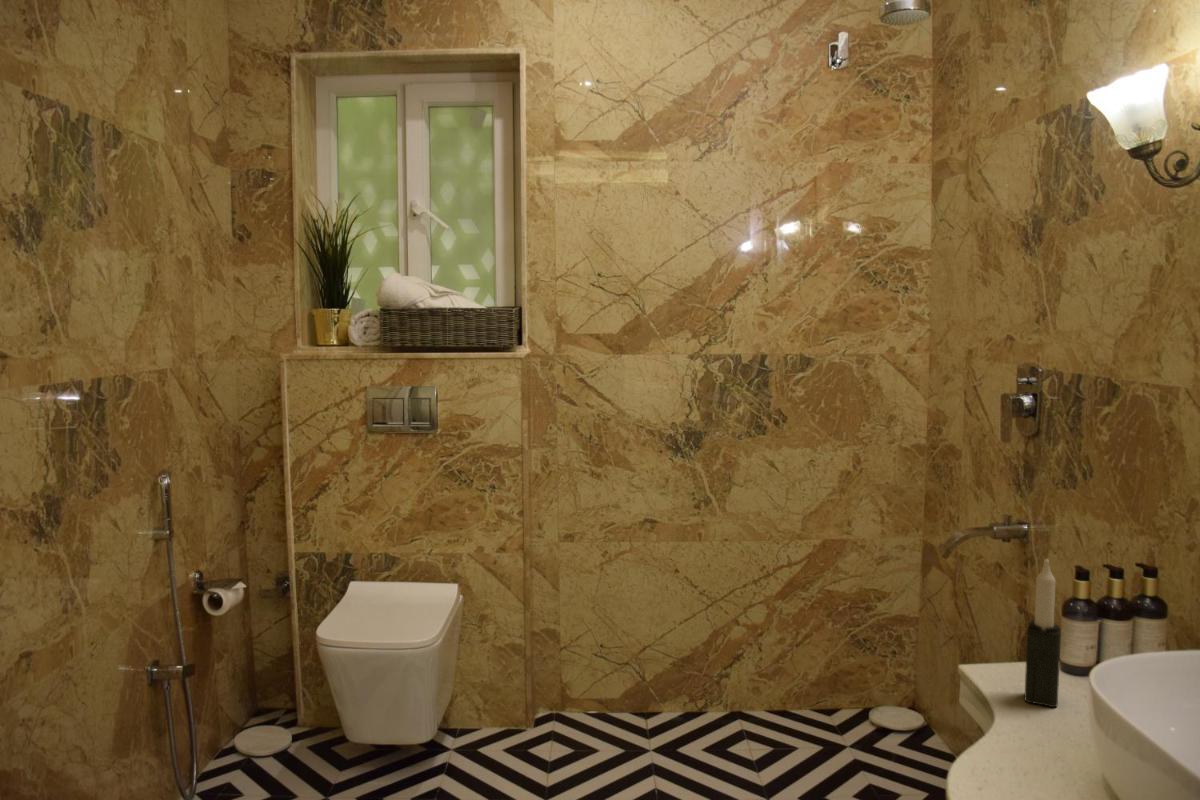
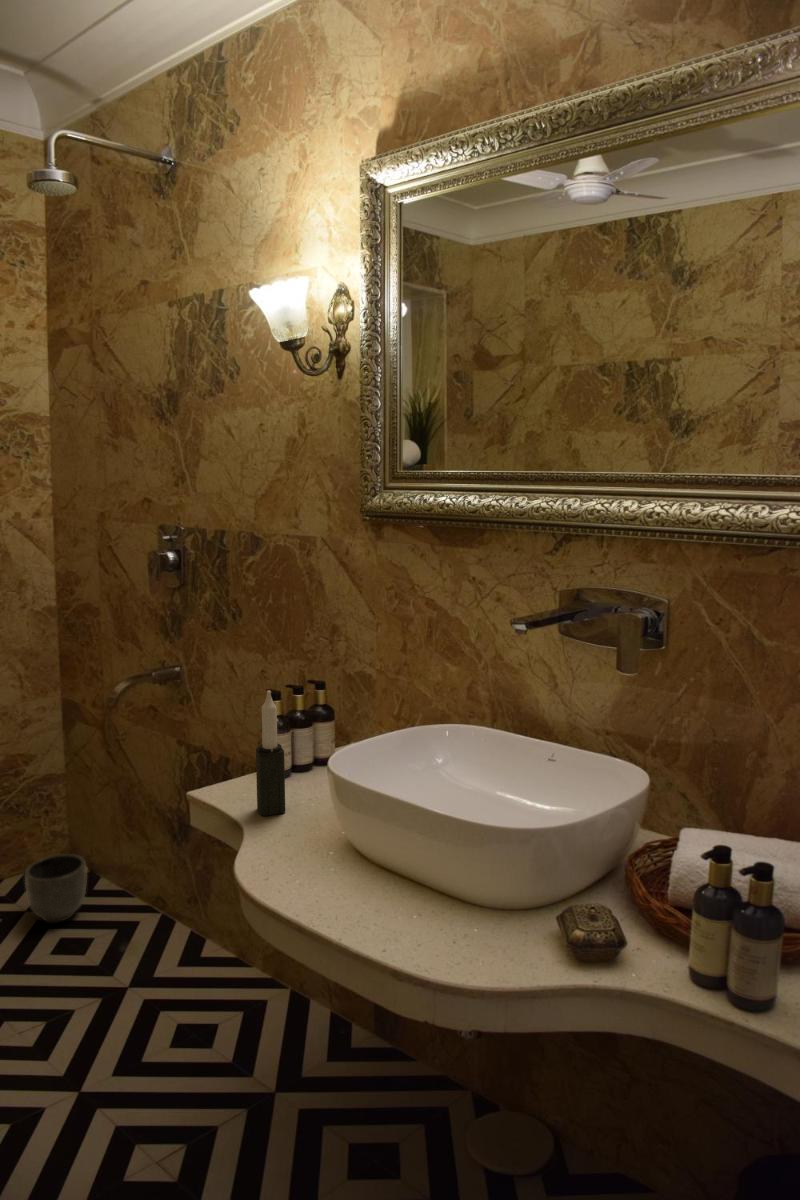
planter: none [852,695,912,764] -> present [25,854,87,923]

